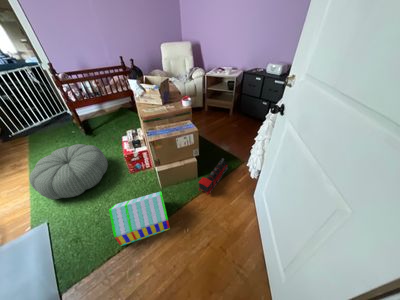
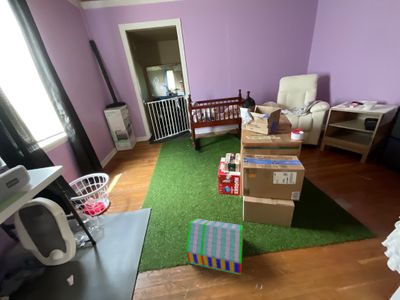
pouf: present [30,144,108,199] -> none [151,155,204,197]
toy train: present [199,159,228,195] -> none [289,216,343,258]

